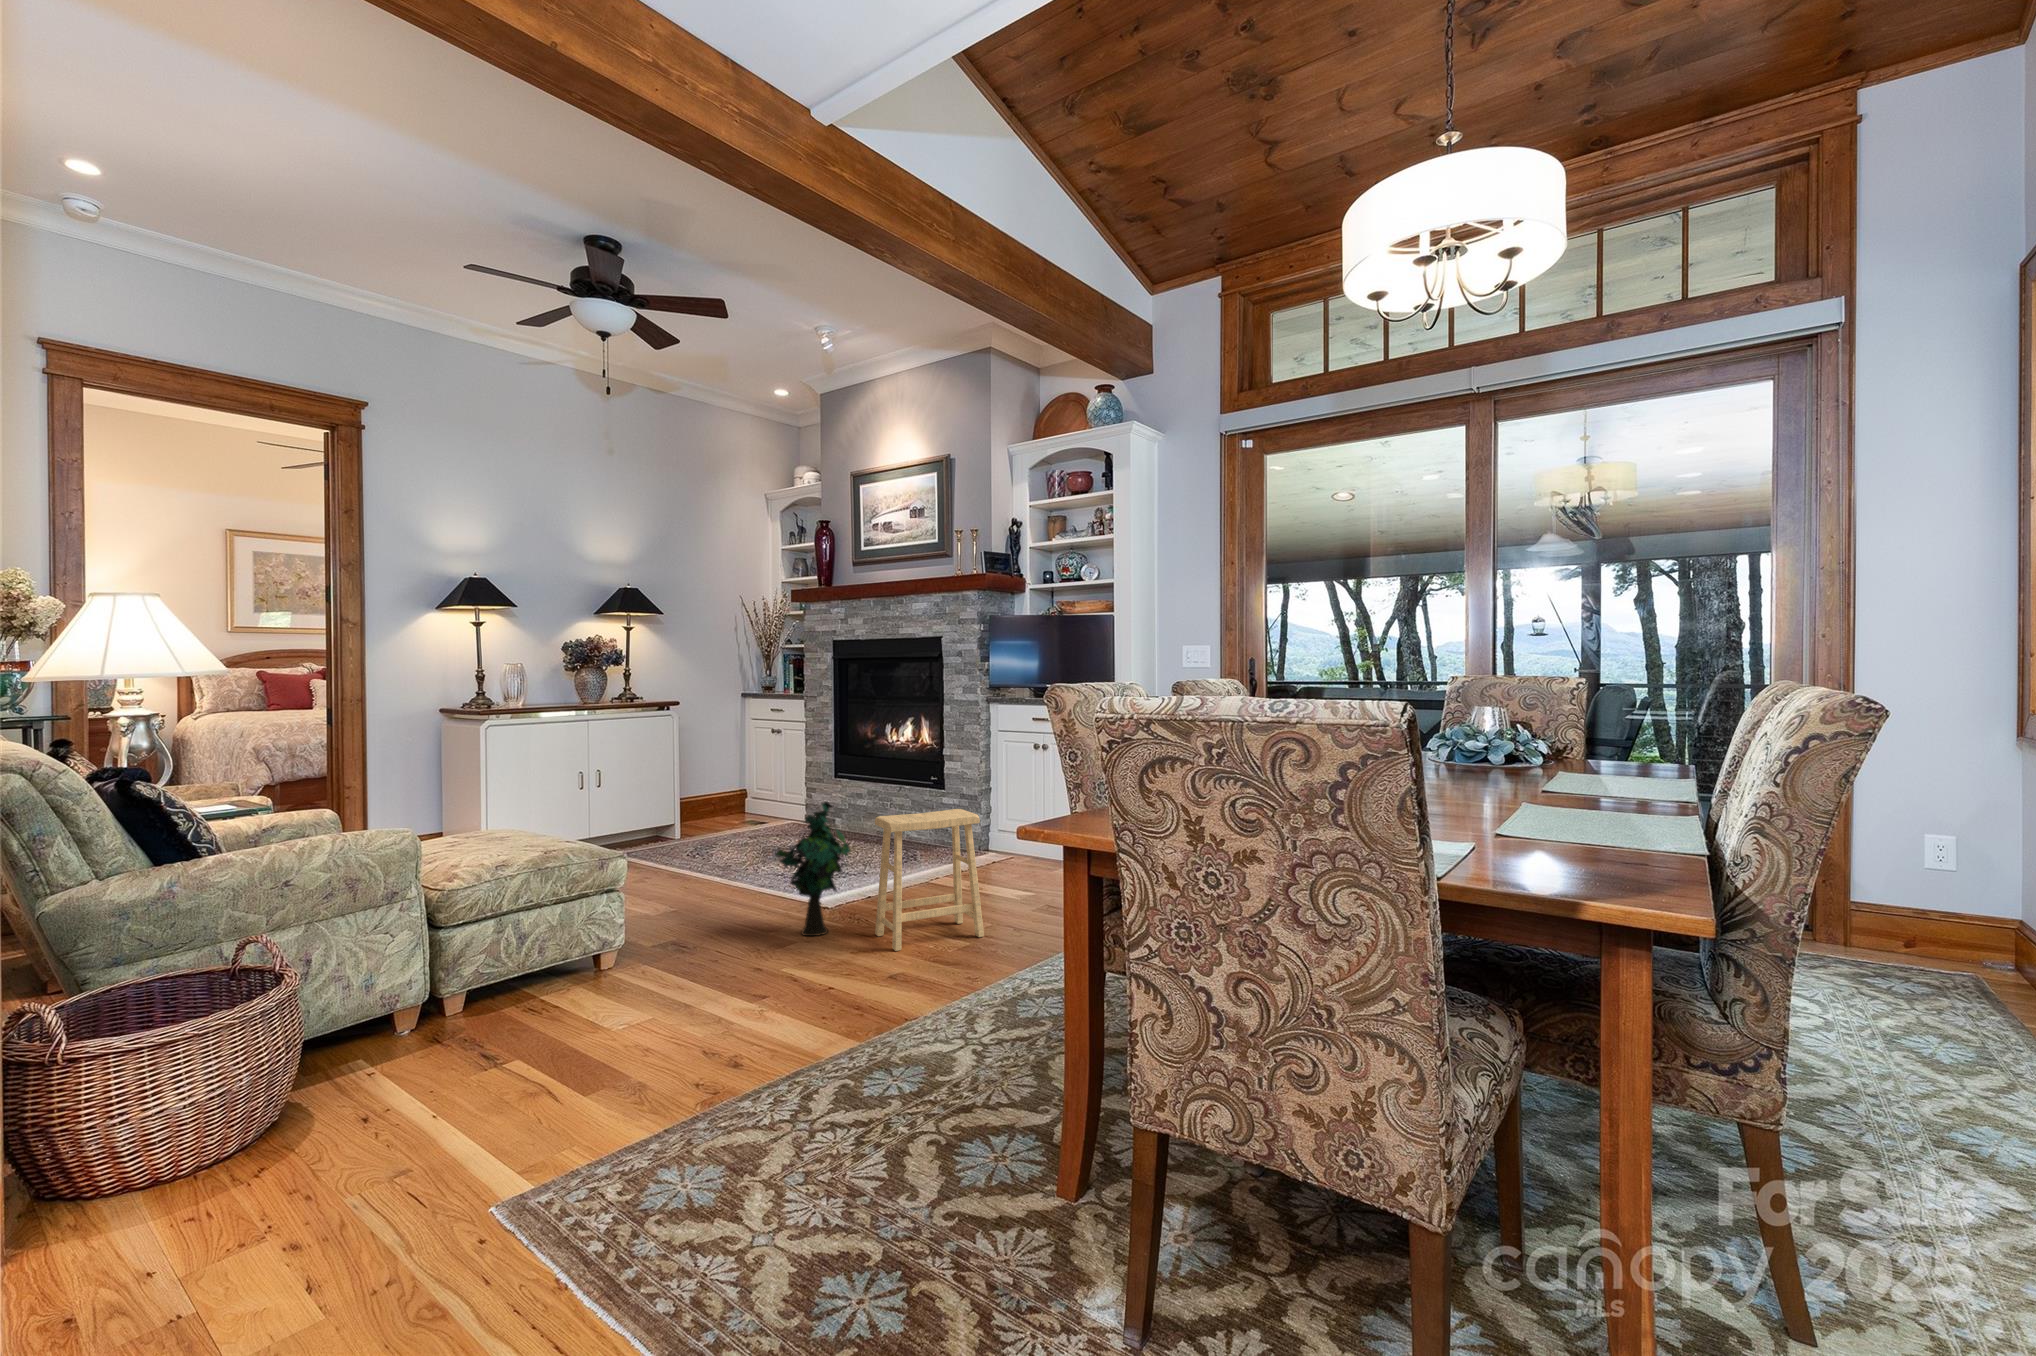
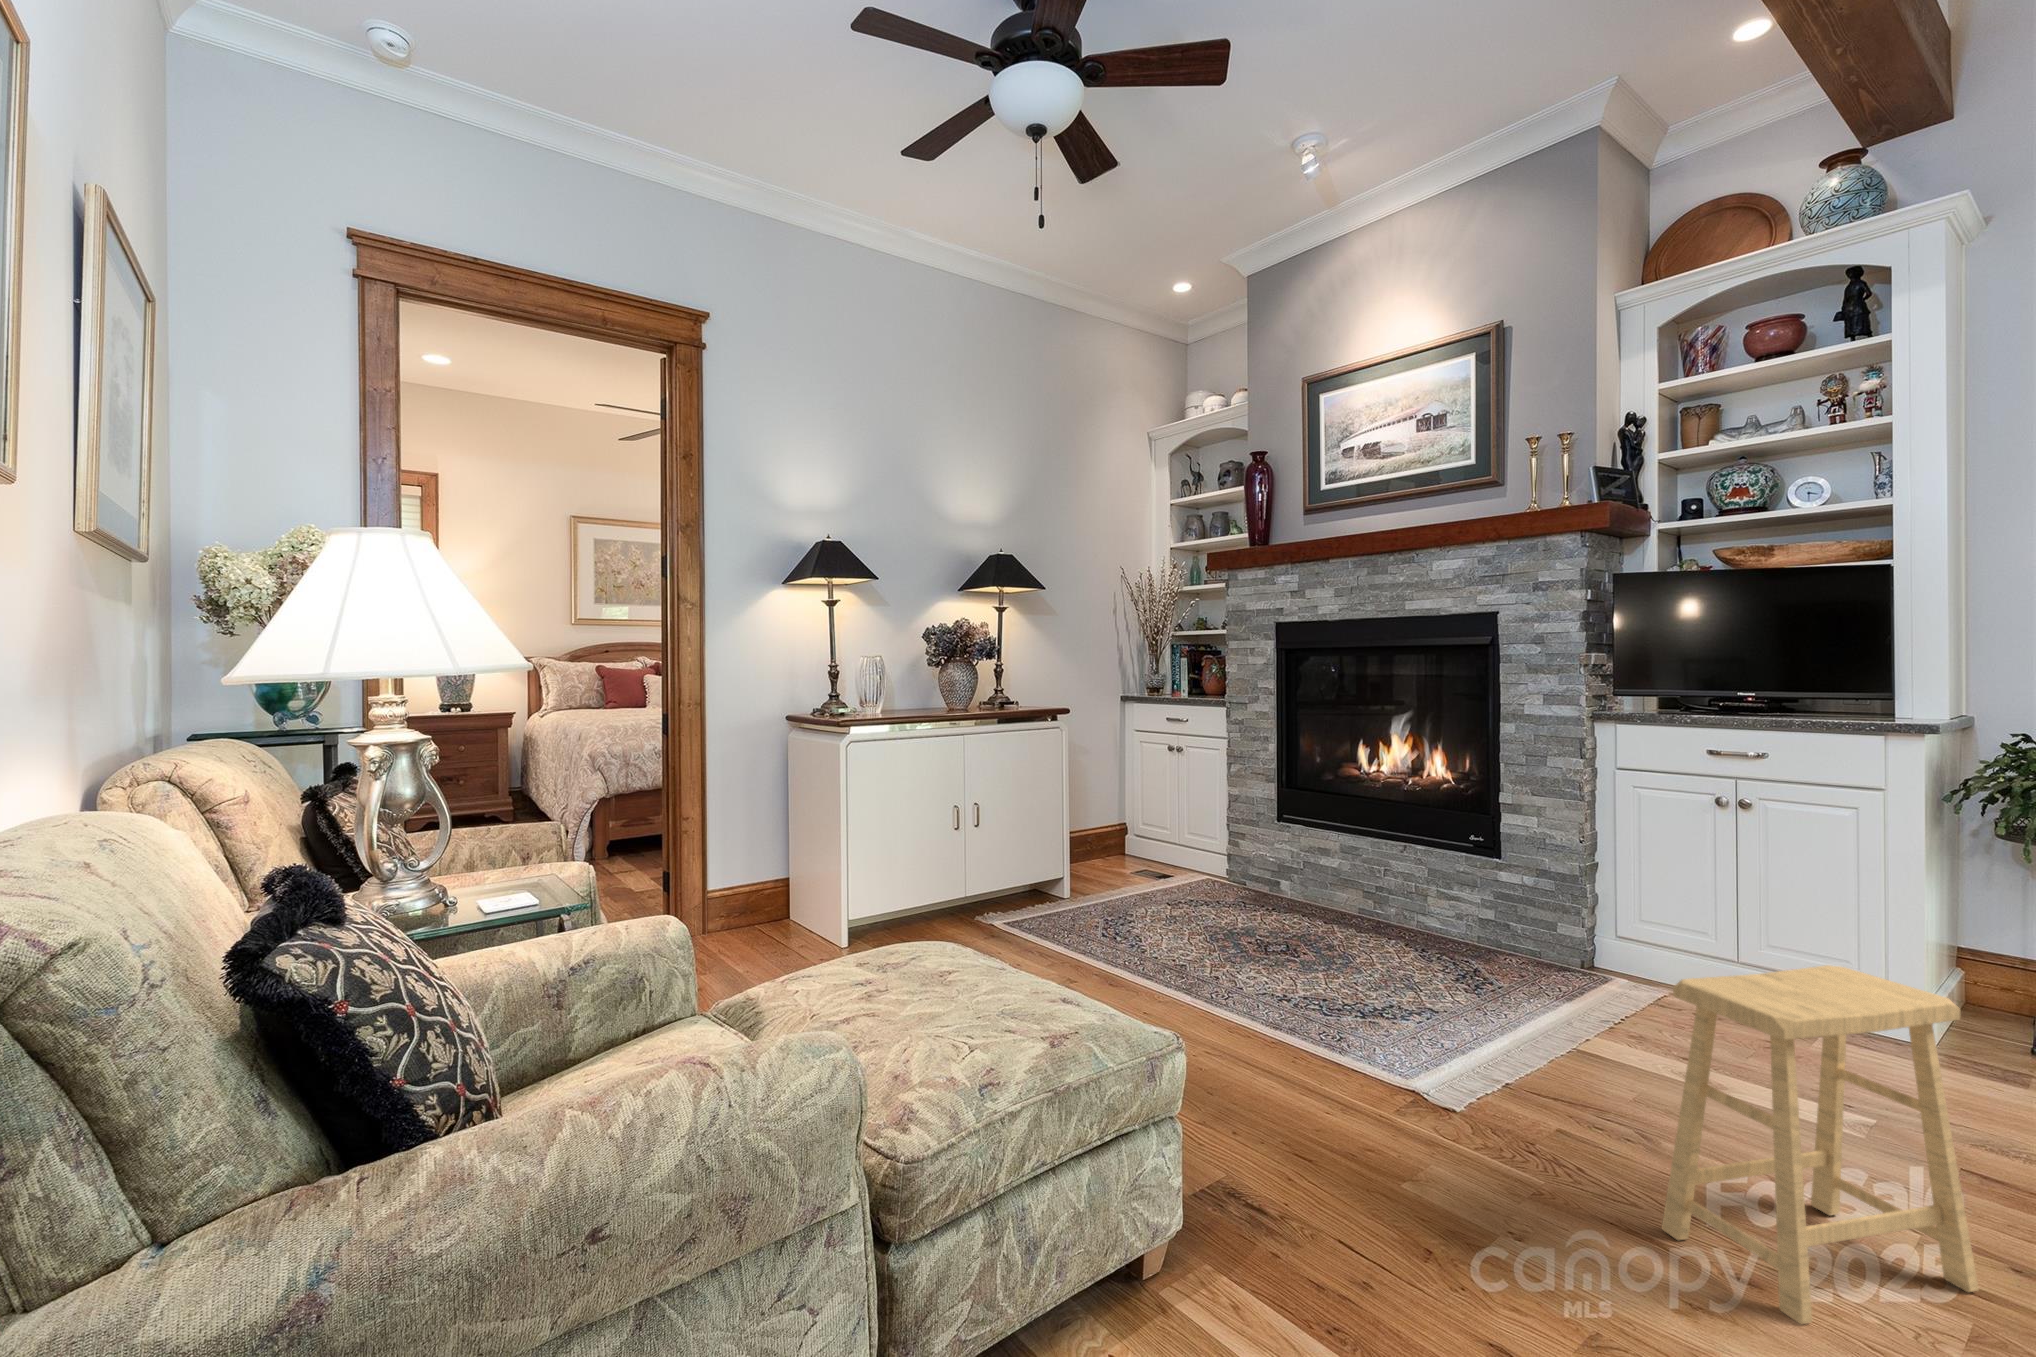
decorative plant: present [776,802,850,936] -> none [1423,928,1588,1213]

